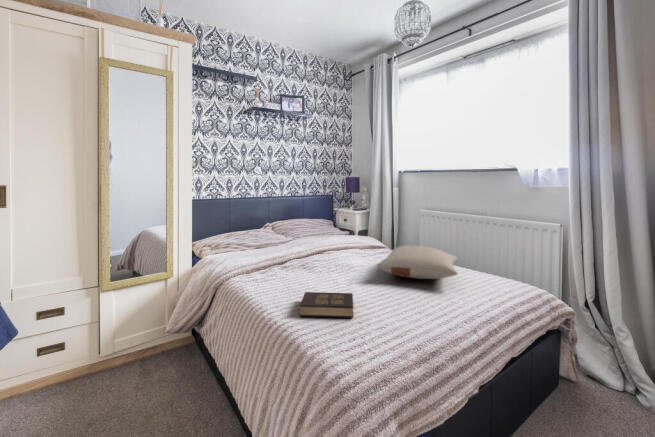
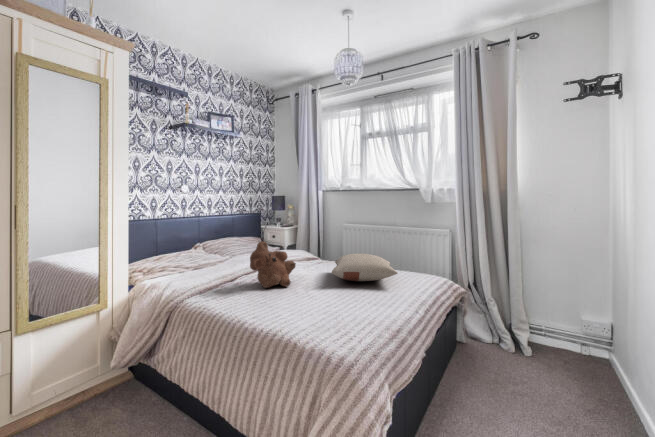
teddy bear: none [288,228,341,277] -> present [250,241,296,288]
hardback book: present [300,292,353,318] -> none [278,295,327,317]

